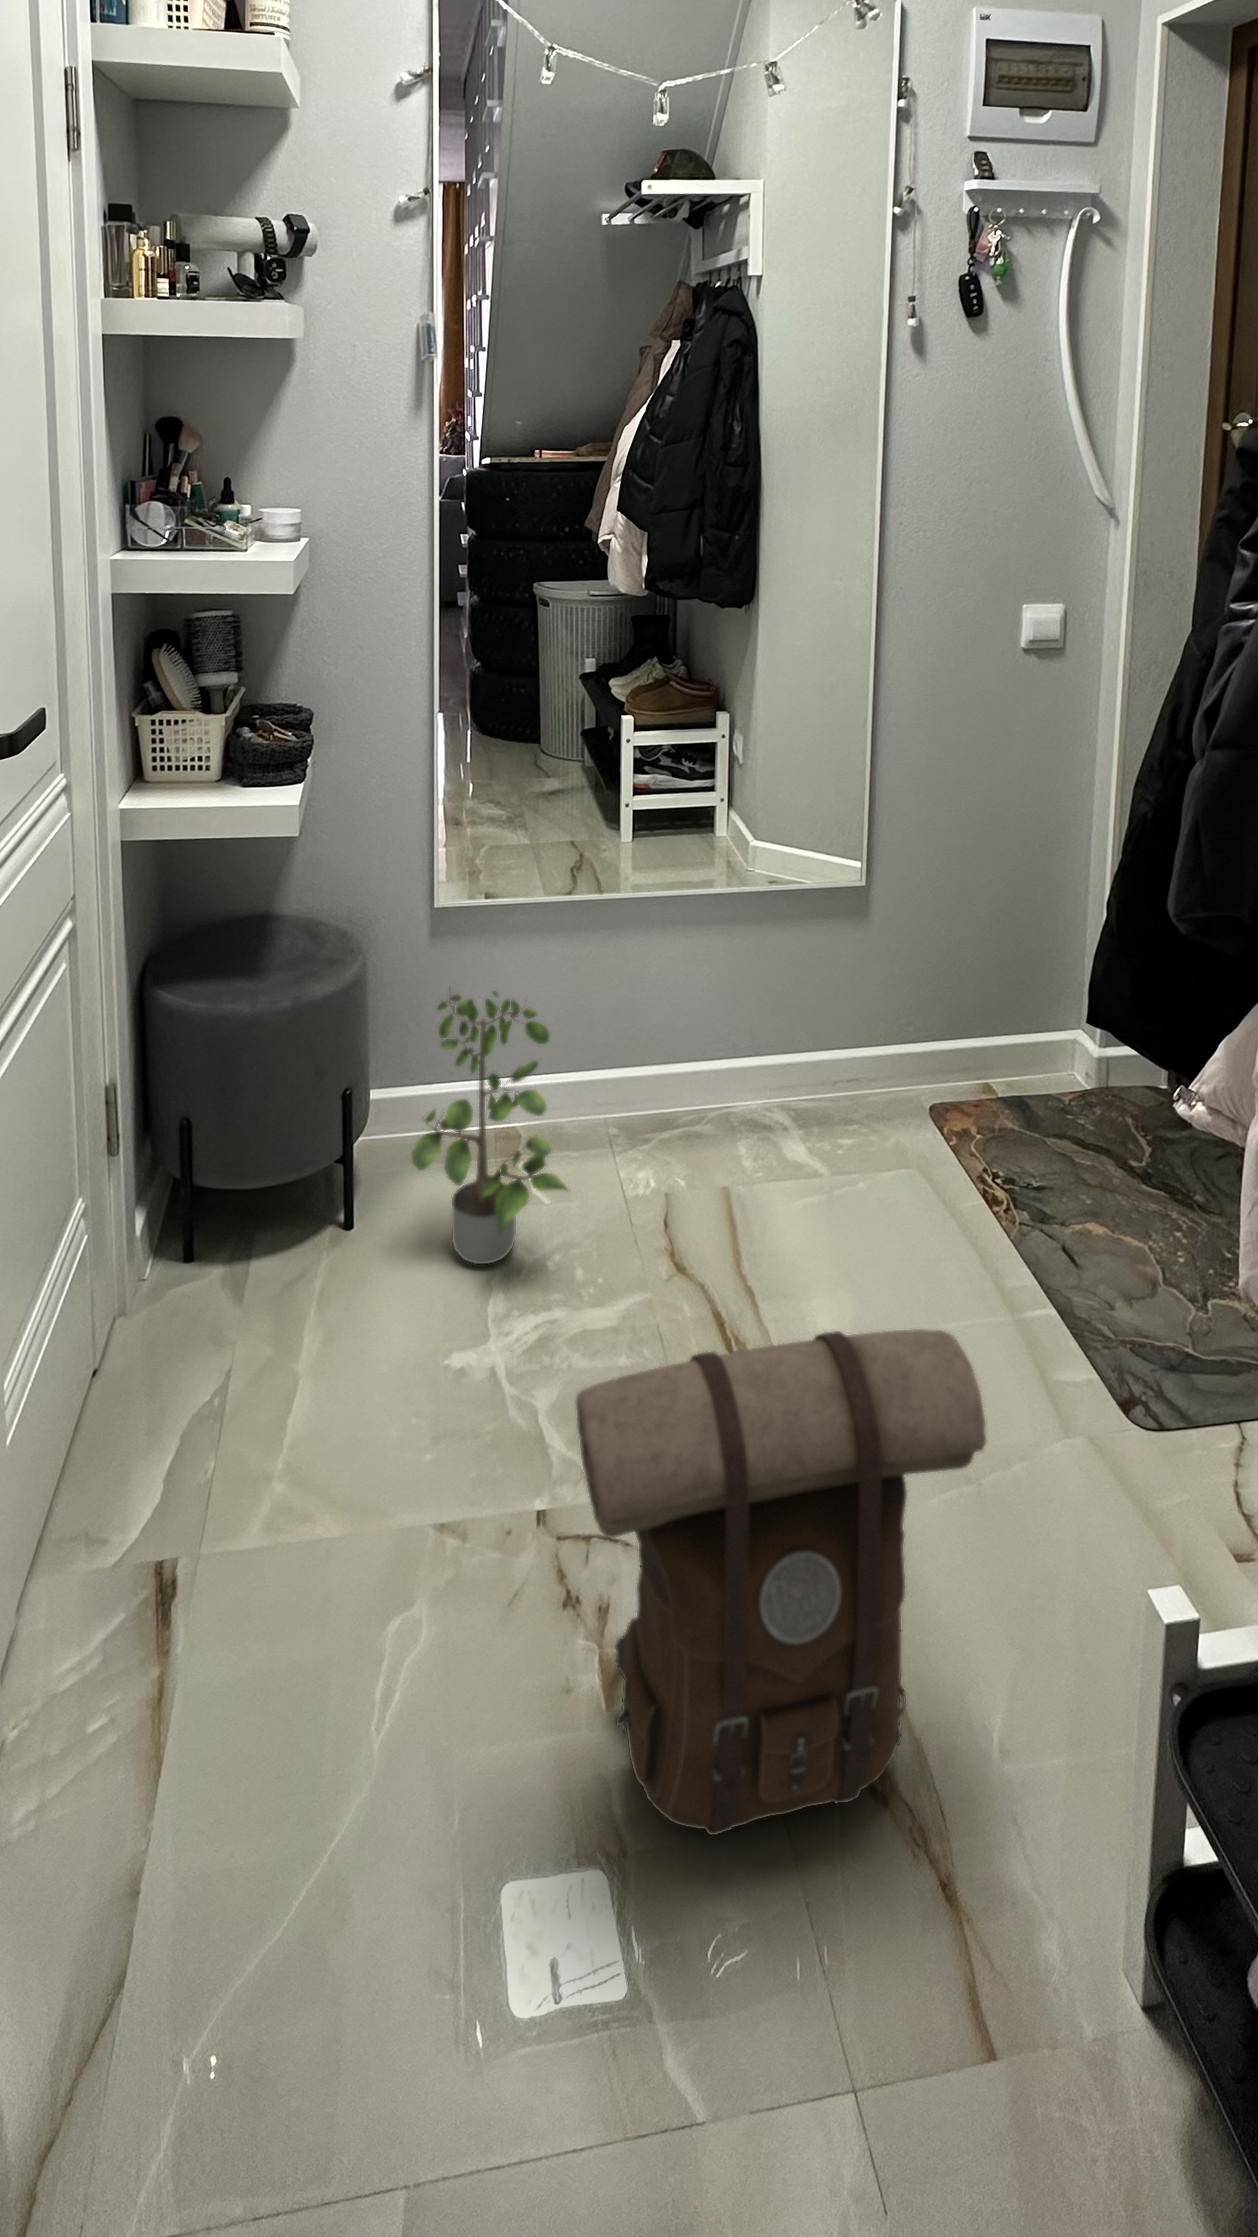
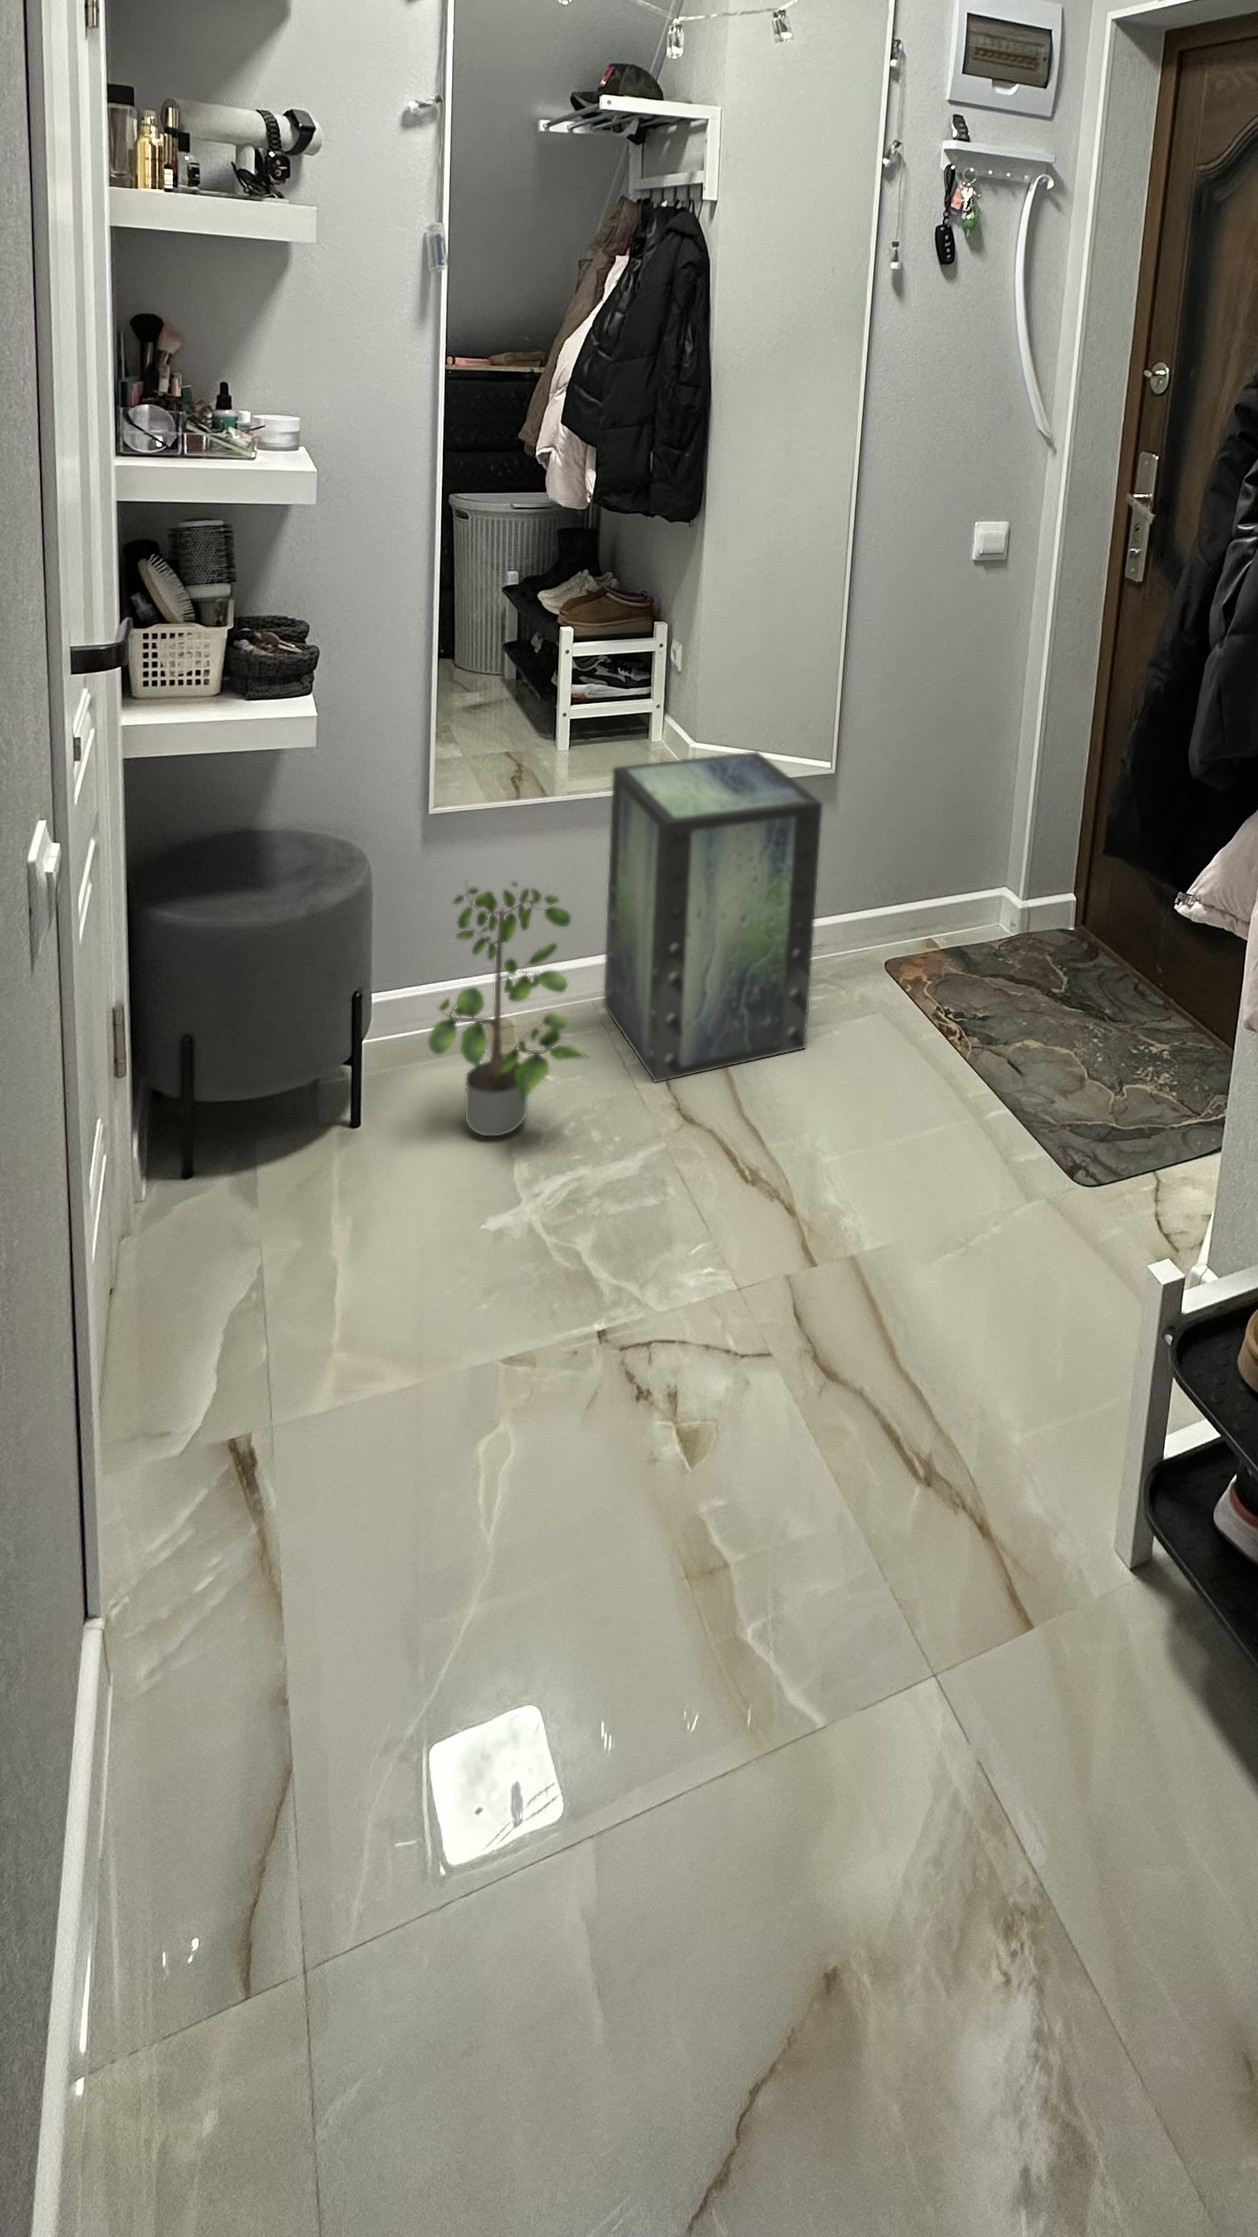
storage box: none [619,859,836,1222] -> present [603,752,822,1082]
backpack: present [576,1329,986,1835] -> none [689,1111,1018,1534]

